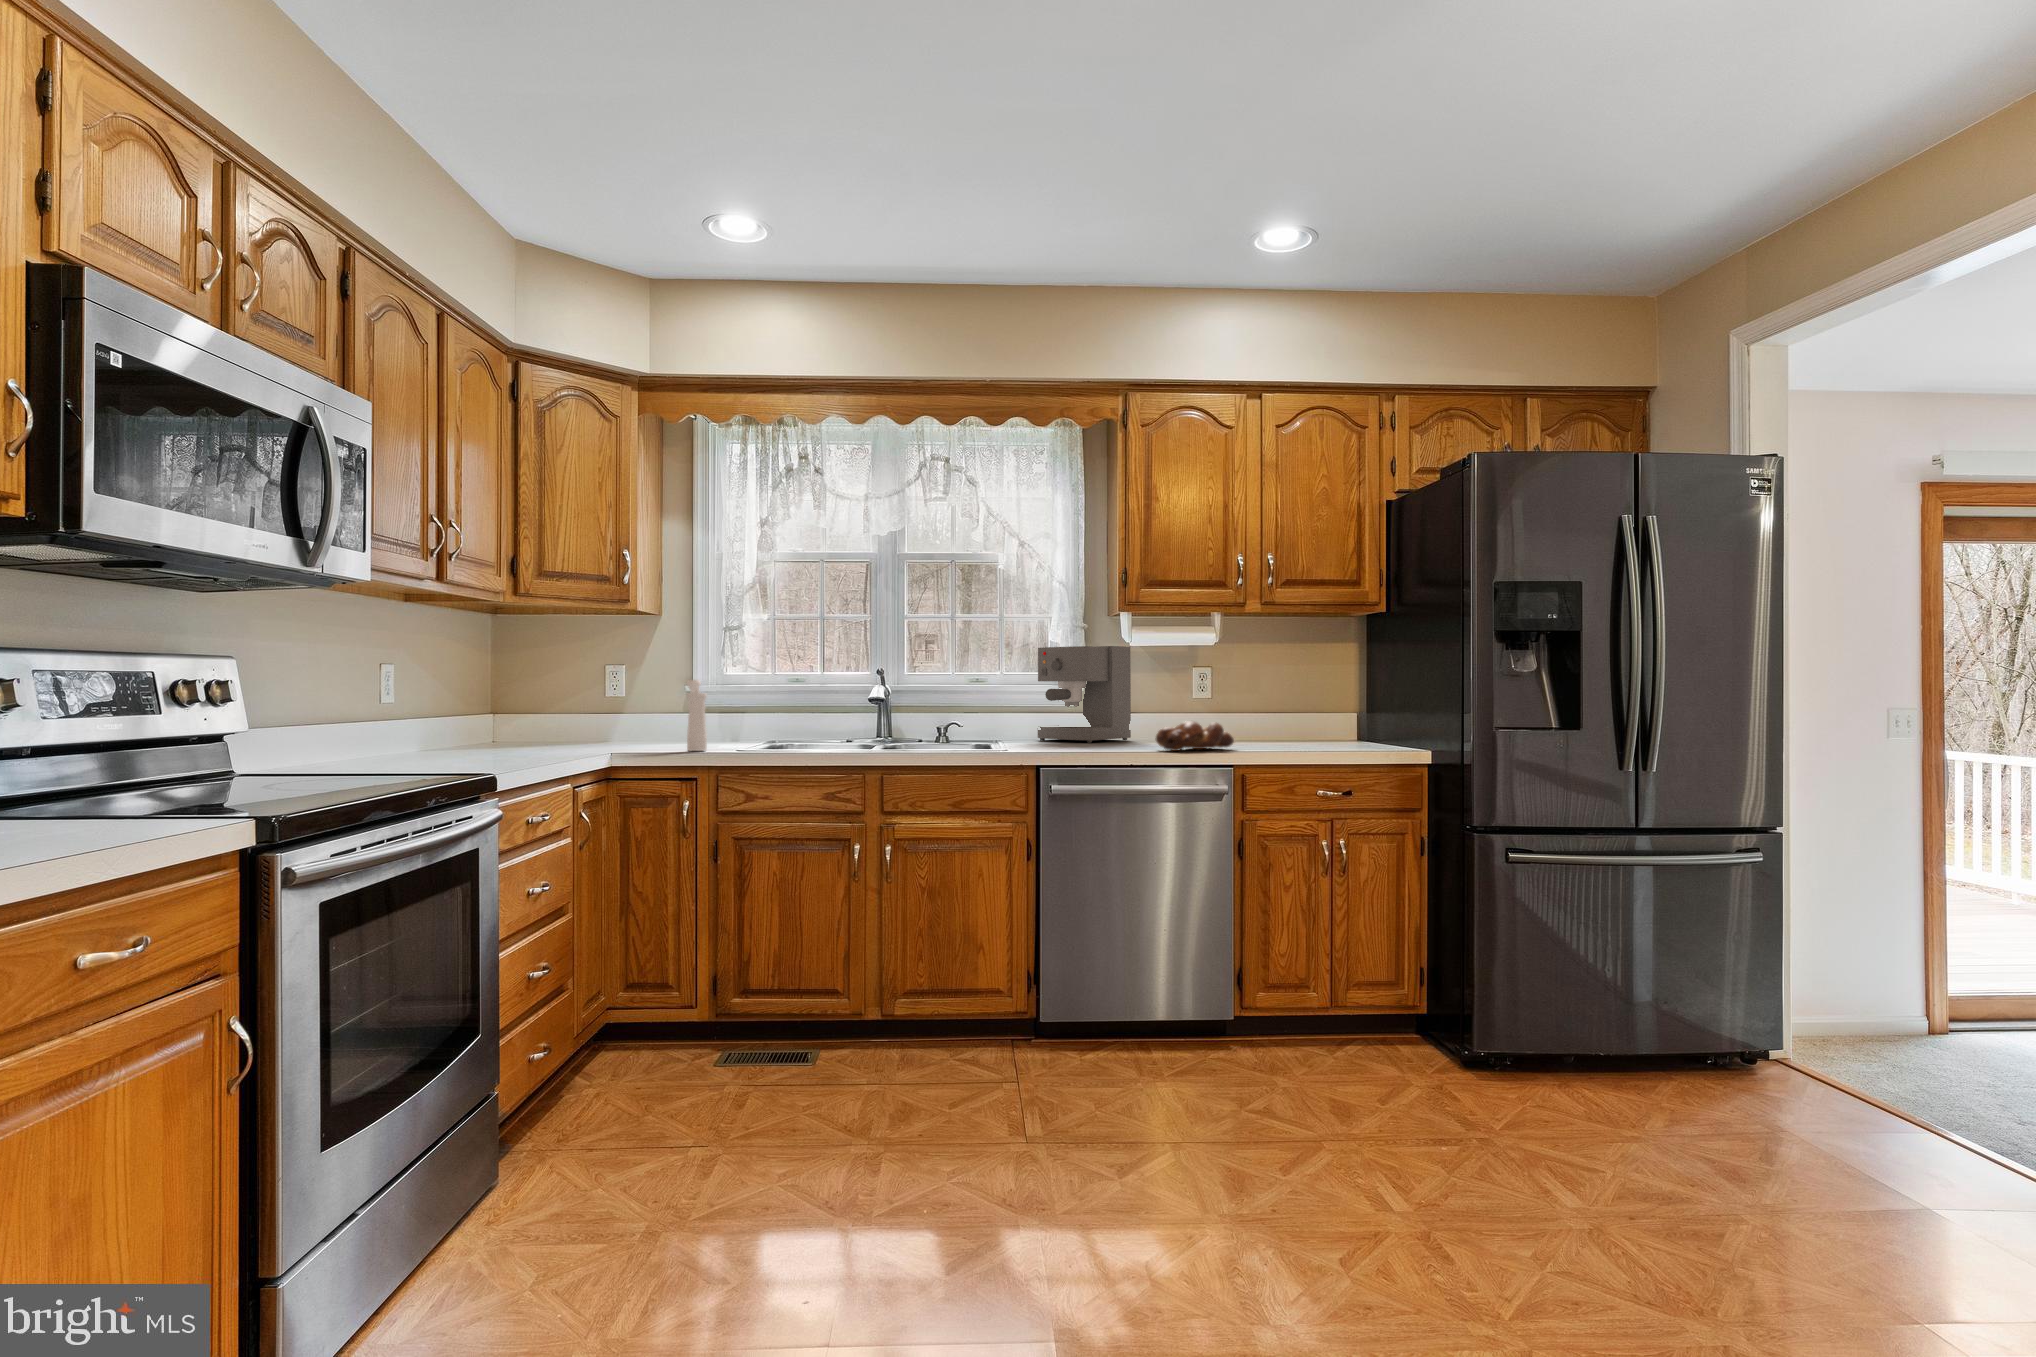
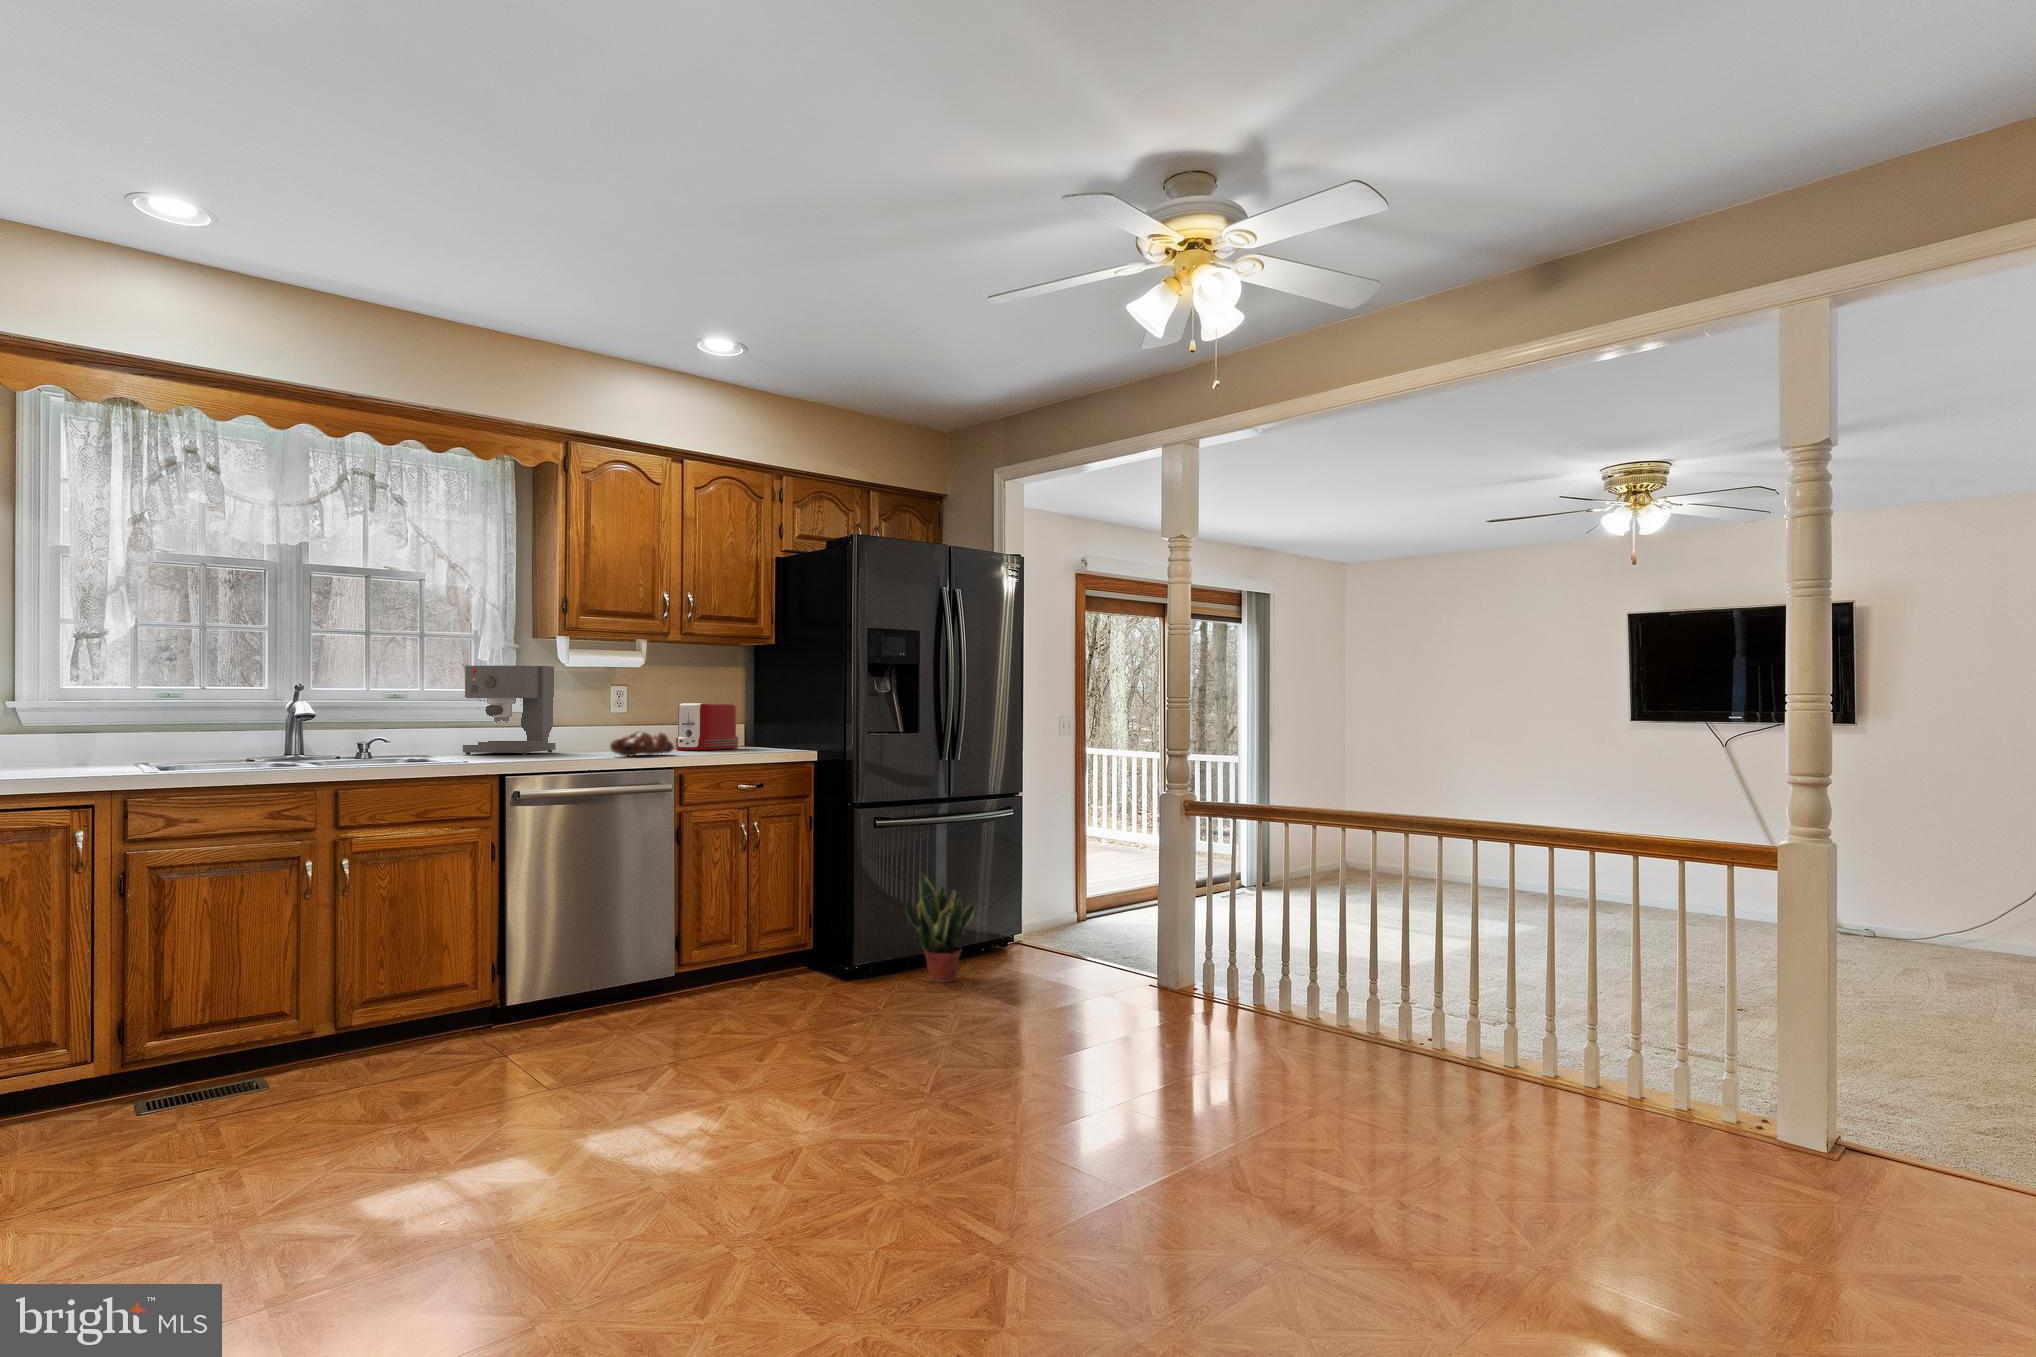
pepper mill: present [686,680,707,751] -> none [72,694,118,773]
toaster: none [1260,687,1342,744] -> present [675,703,739,750]
potted plant: none [1555,934,1678,1107] -> present [905,873,975,983]

